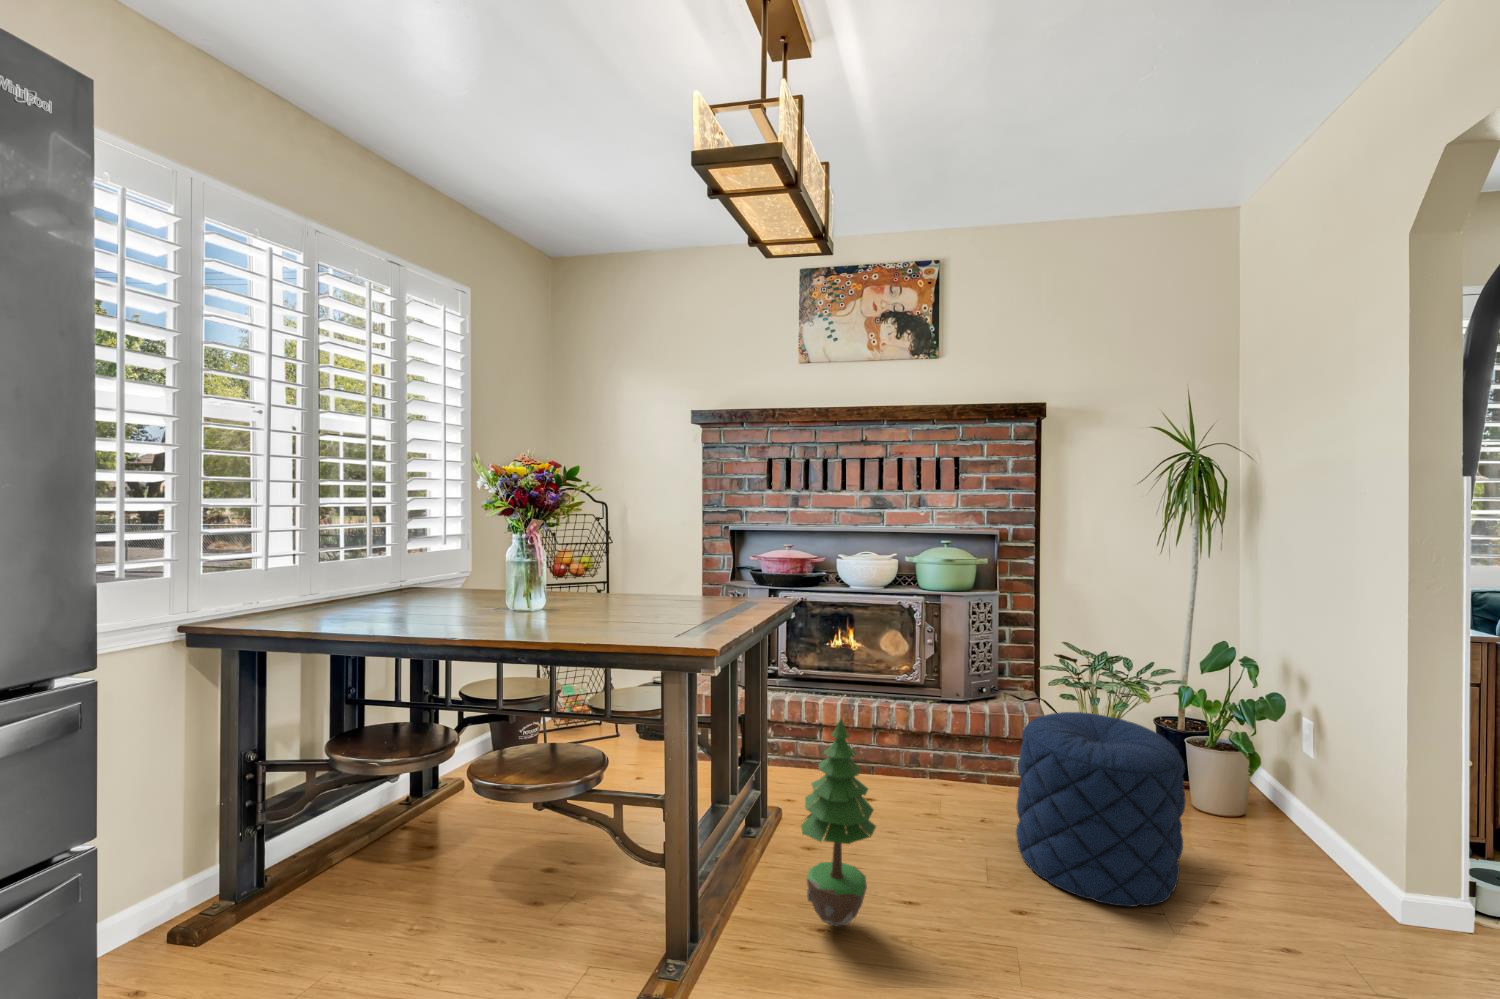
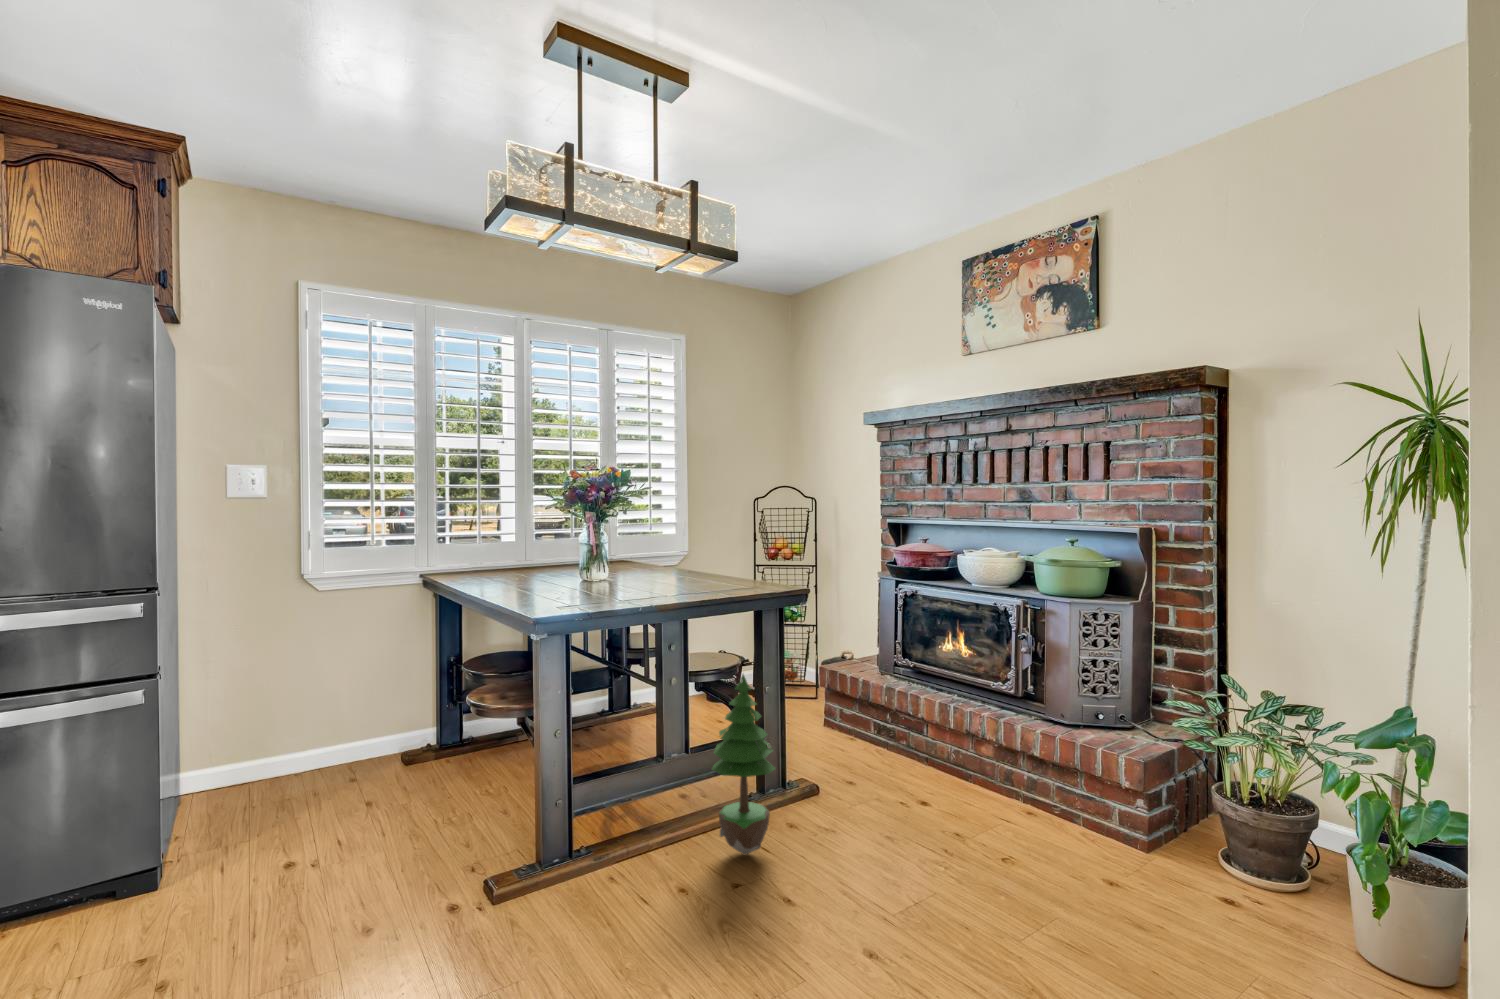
pouf: present [1016,712,1186,907] -> none [977,733,1170,965]

